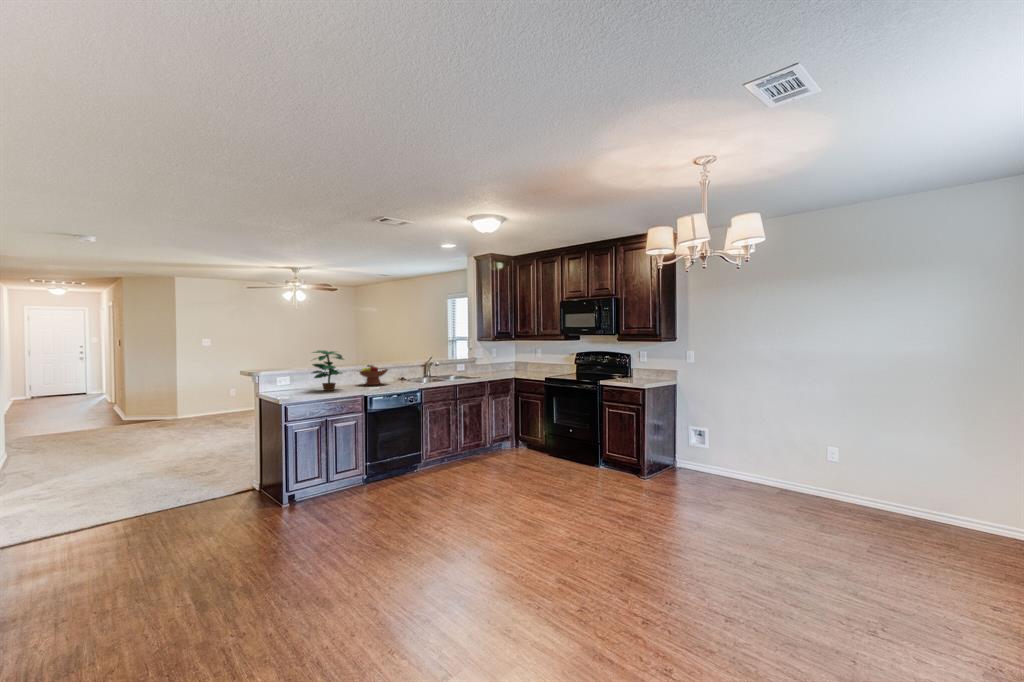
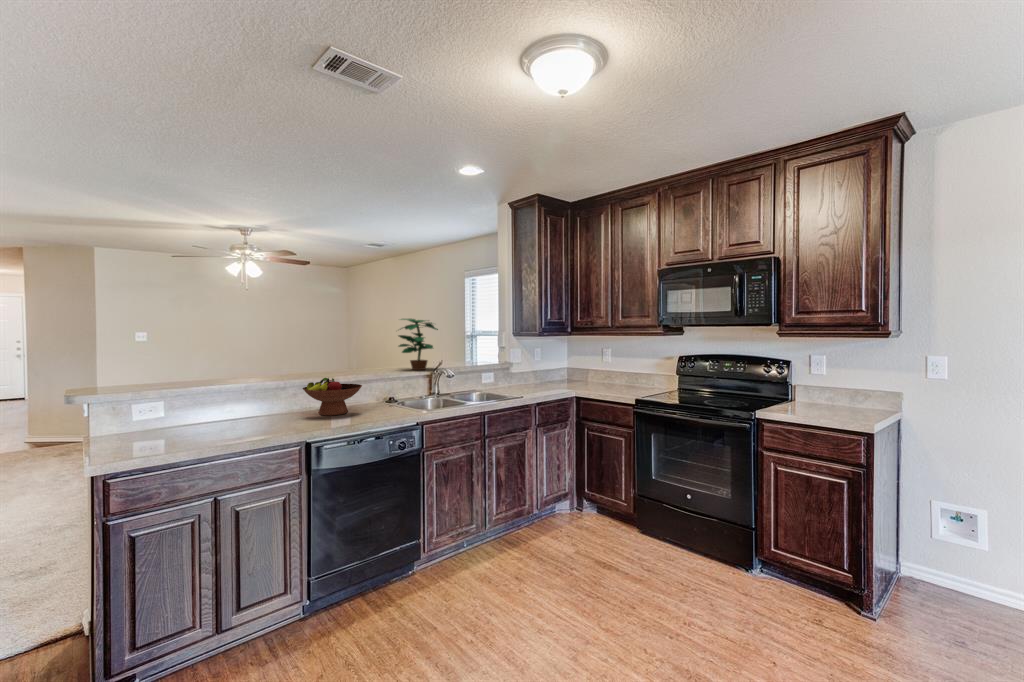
potted plant: present [312,350,343,391] -> present [399,319,438,370]

